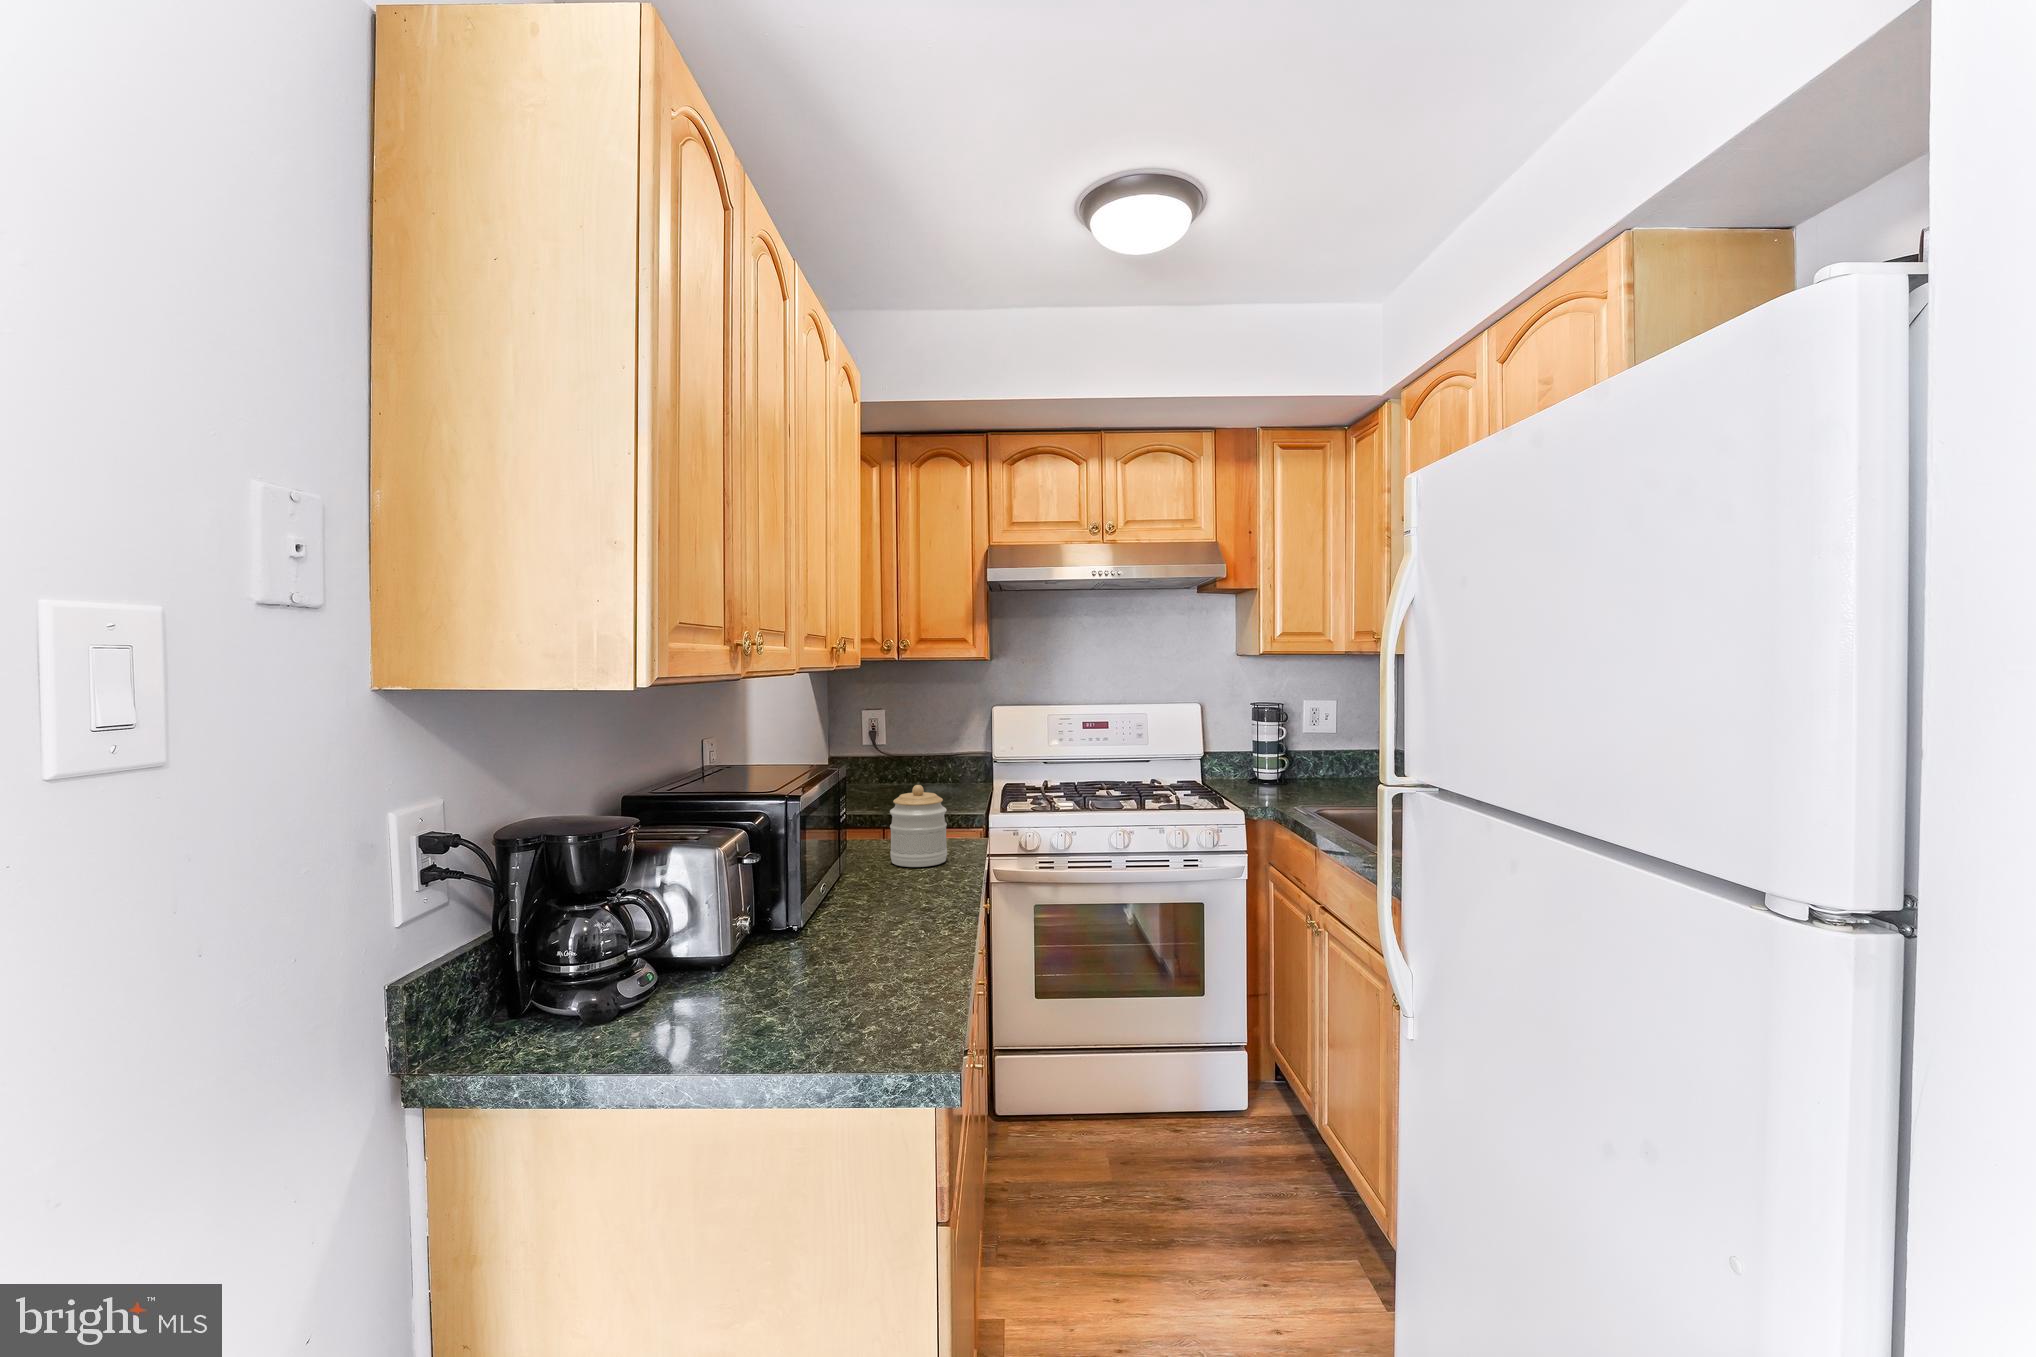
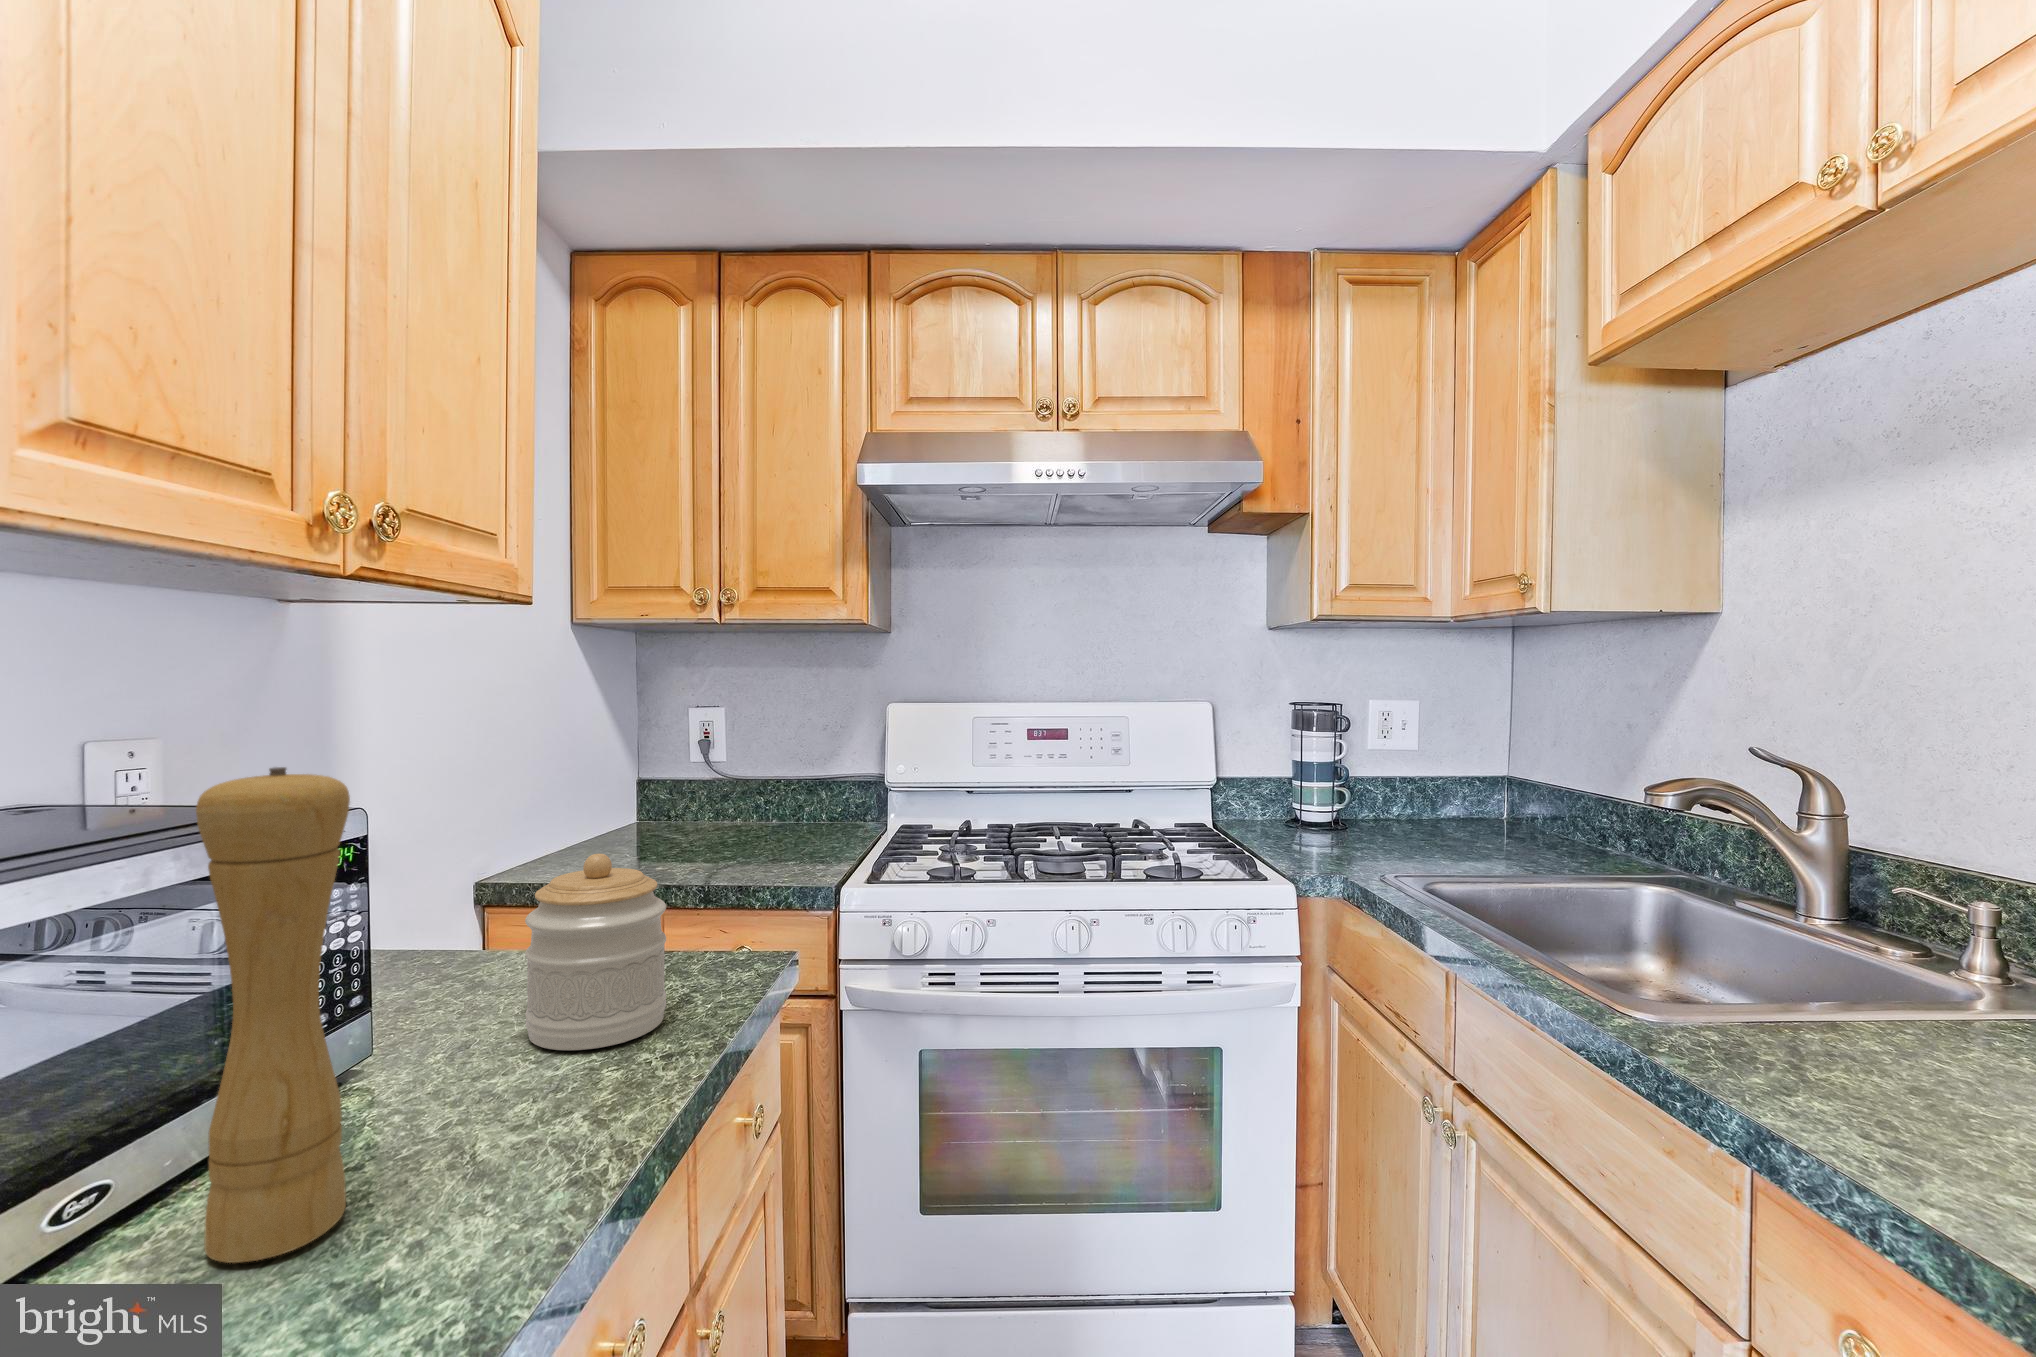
pepper mill: none [849,746,889,906] -> present [196,767,350,1263]

